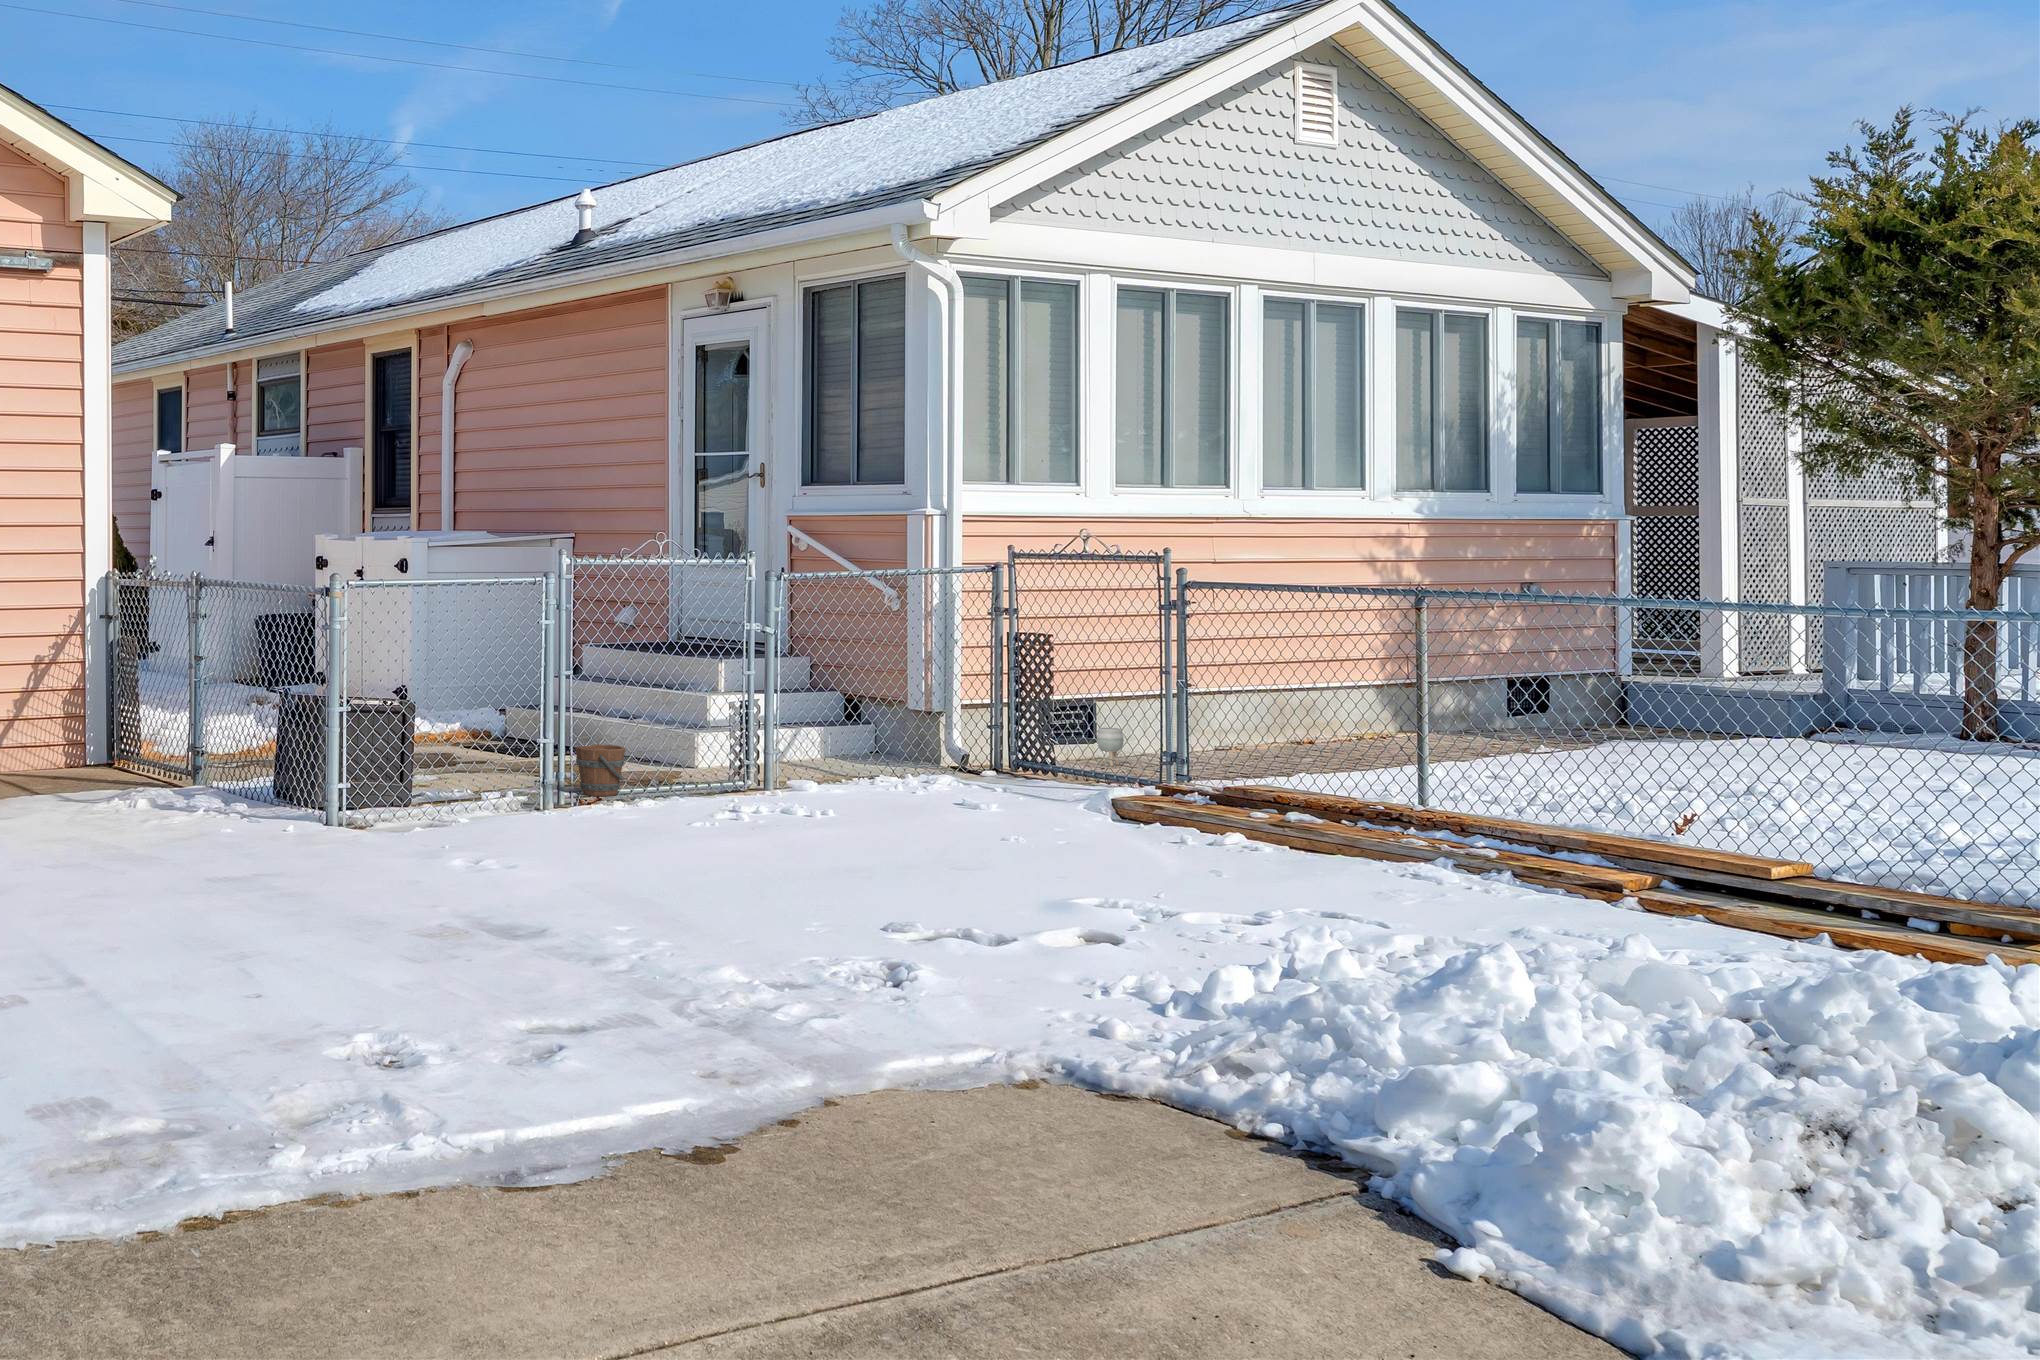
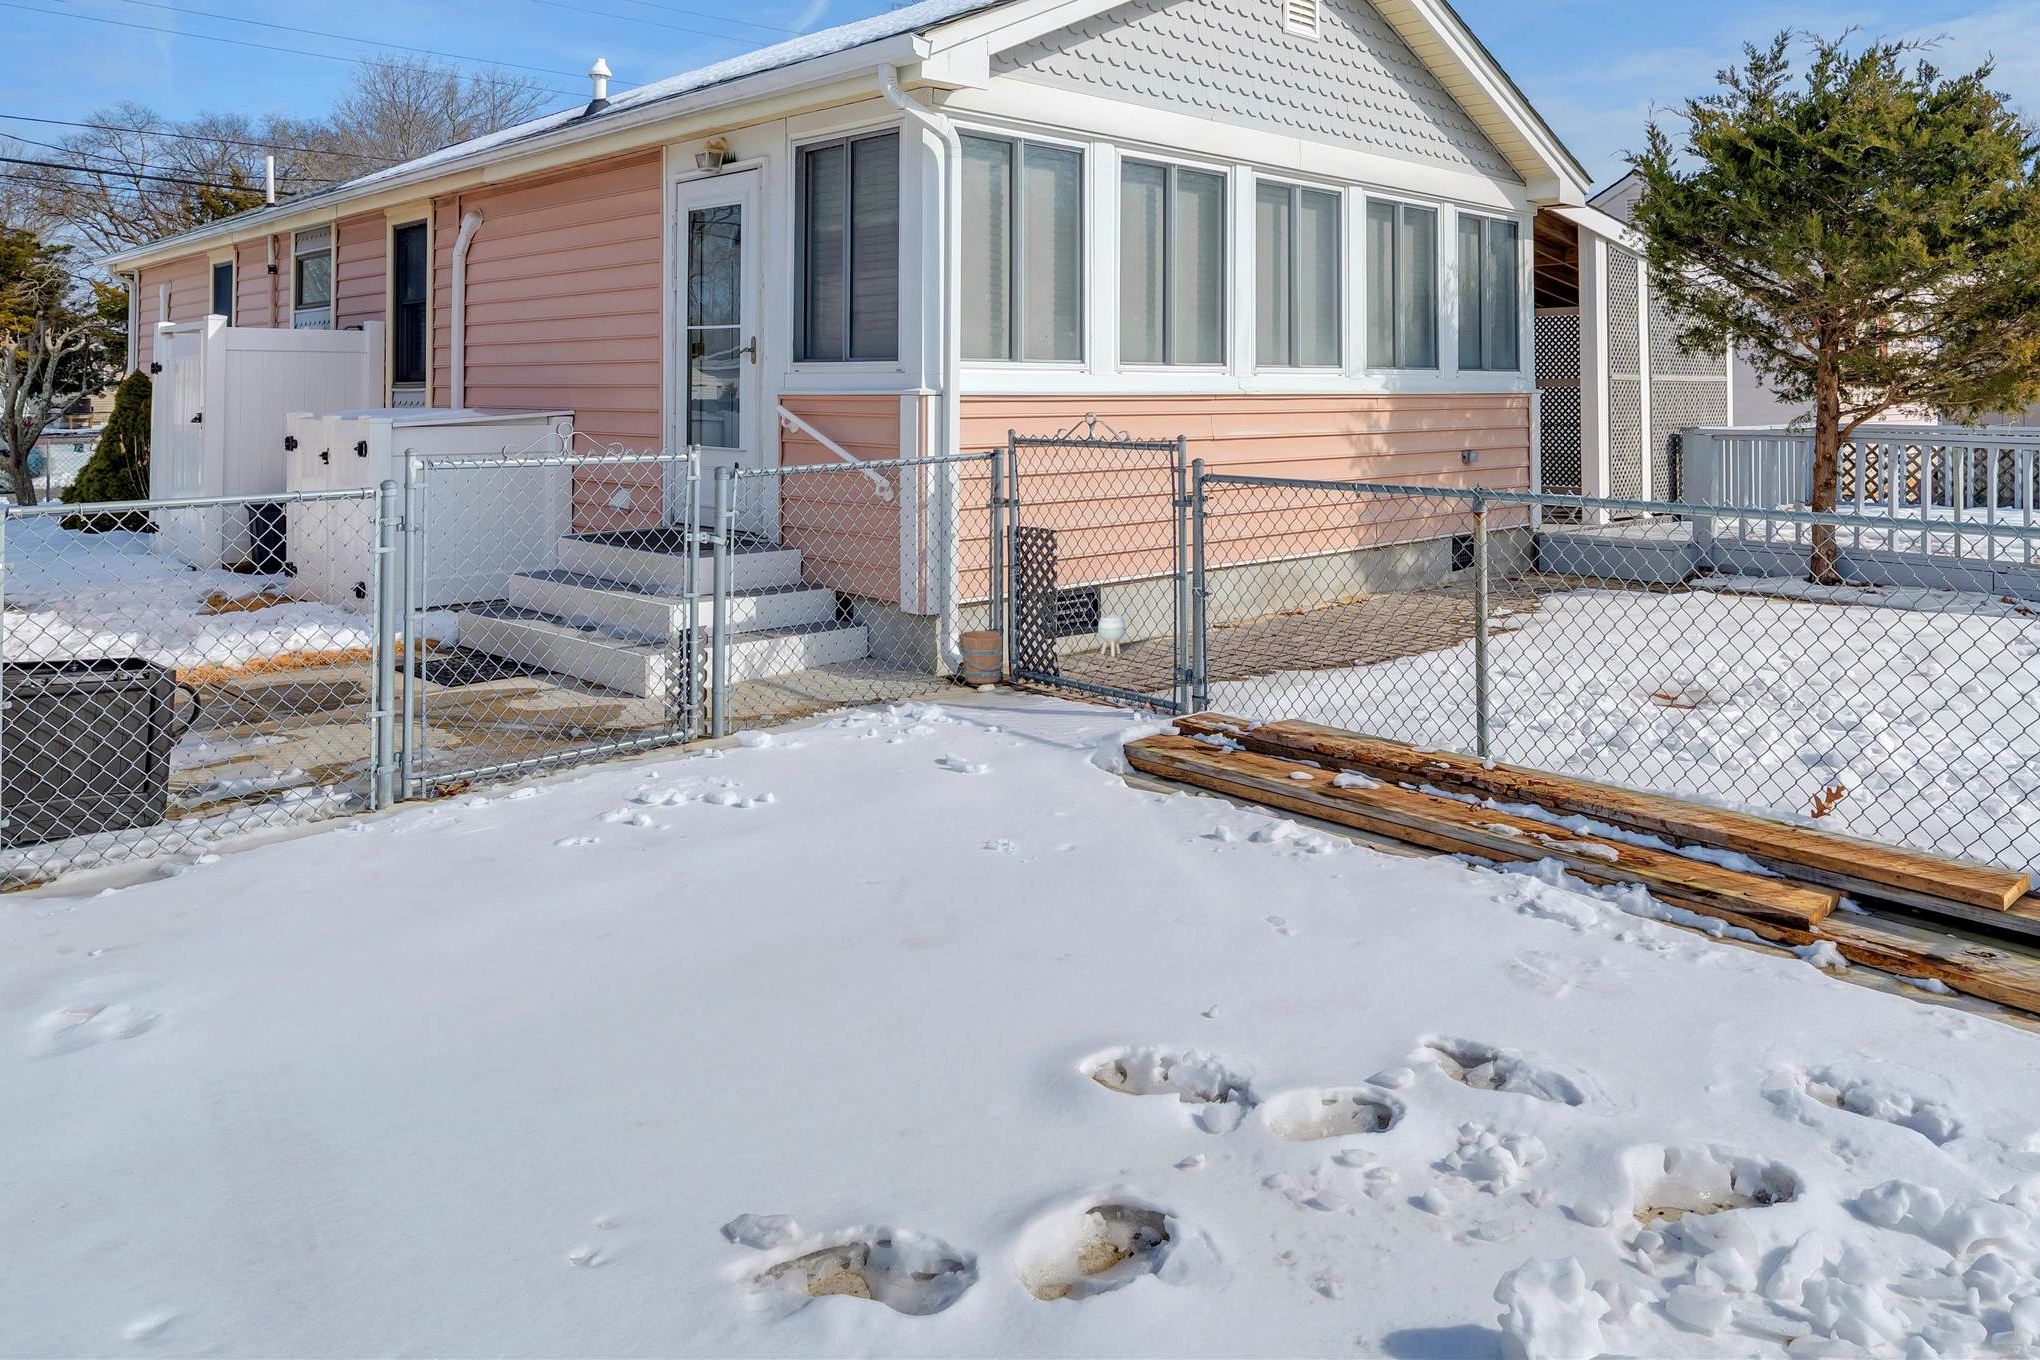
bucket: present [575,744,626,796] -> present [957,631,1003,683]

